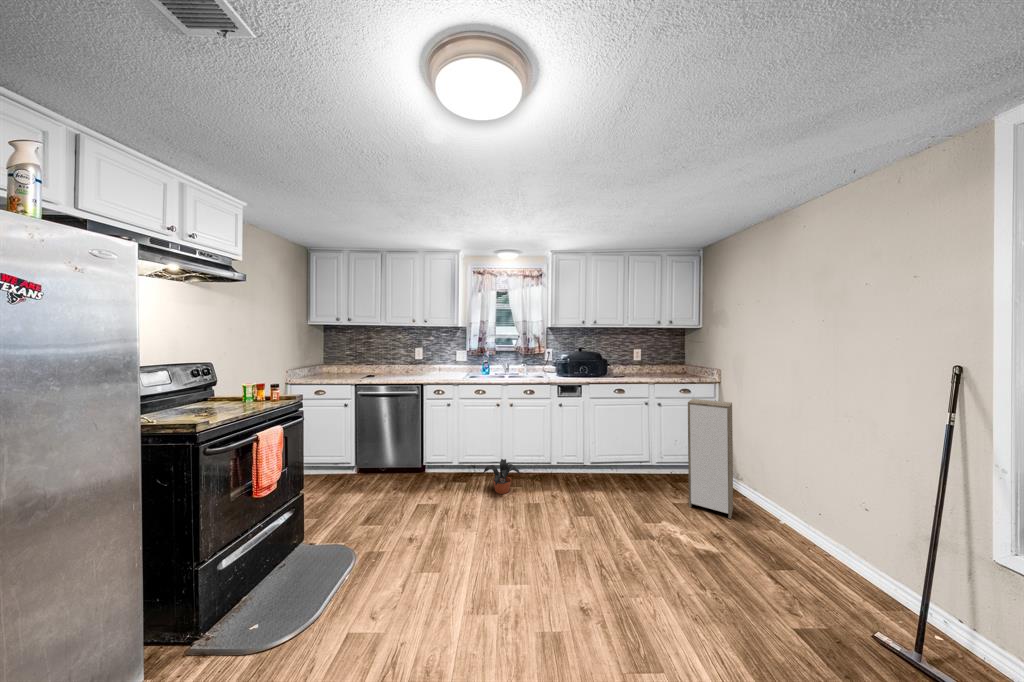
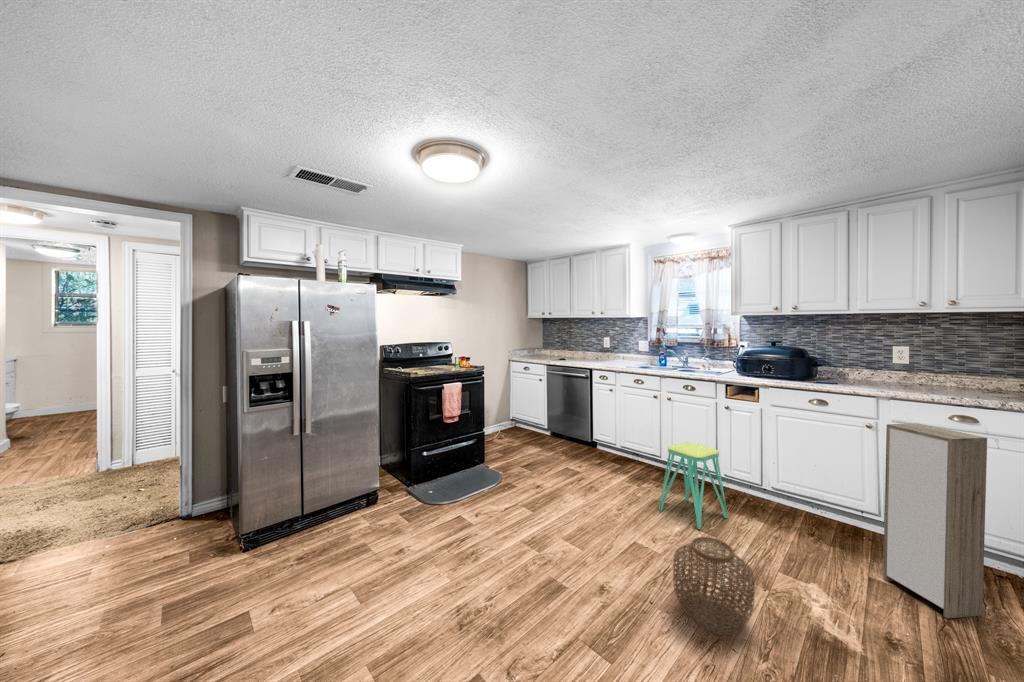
stool: none [541,441,587,519] -> present [659,442,727,529]
potted plant: present [483,459,520,494] -> none [622,452,660,486]
woven basket: none [645,529,720,622] -> present [673,537,754,635]

